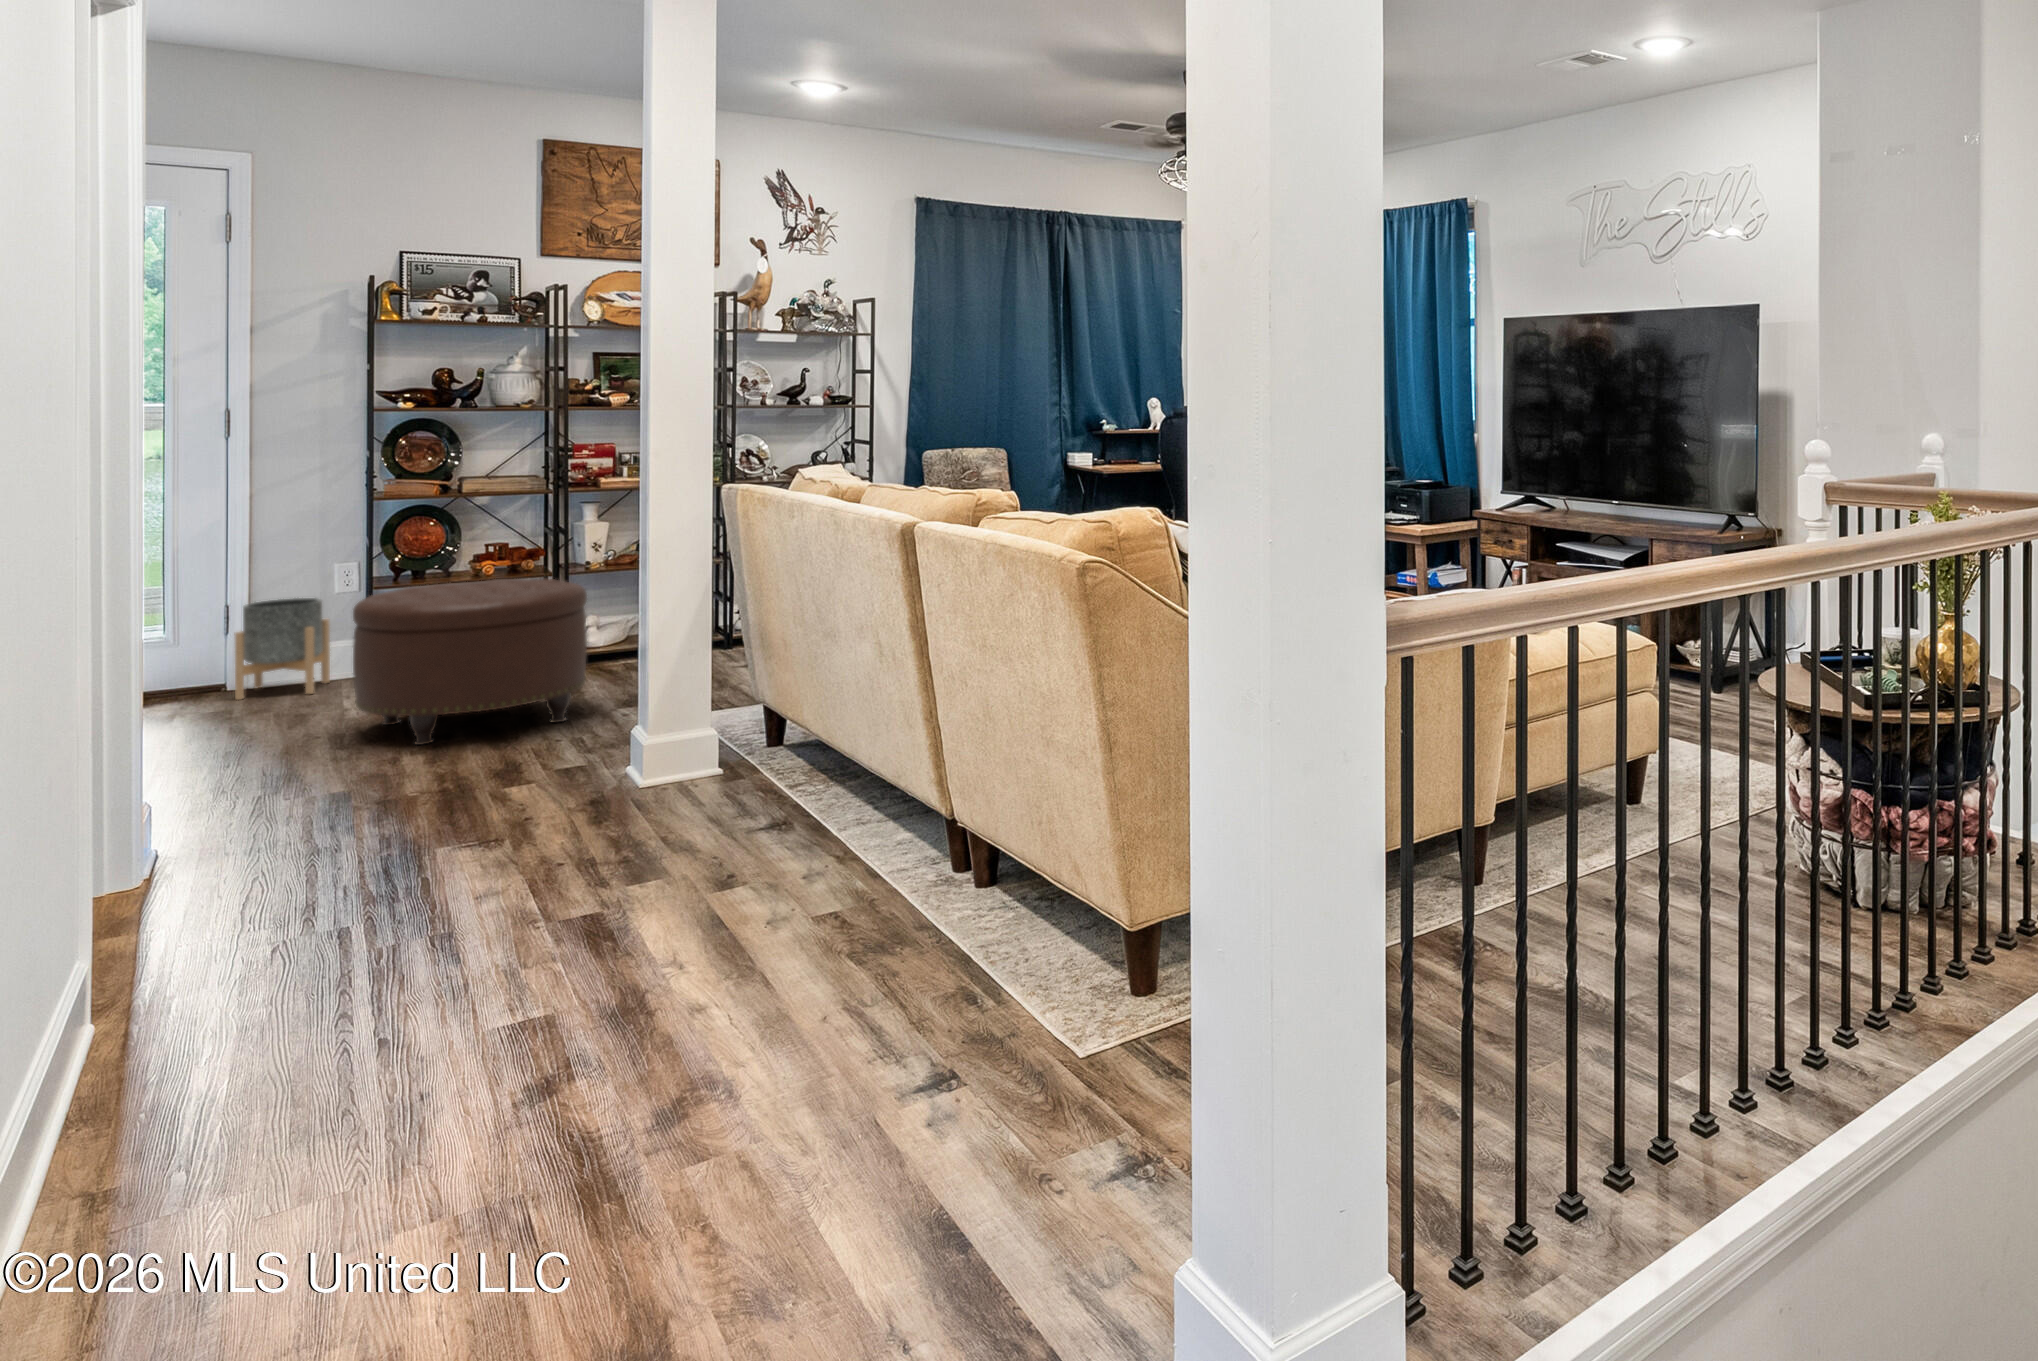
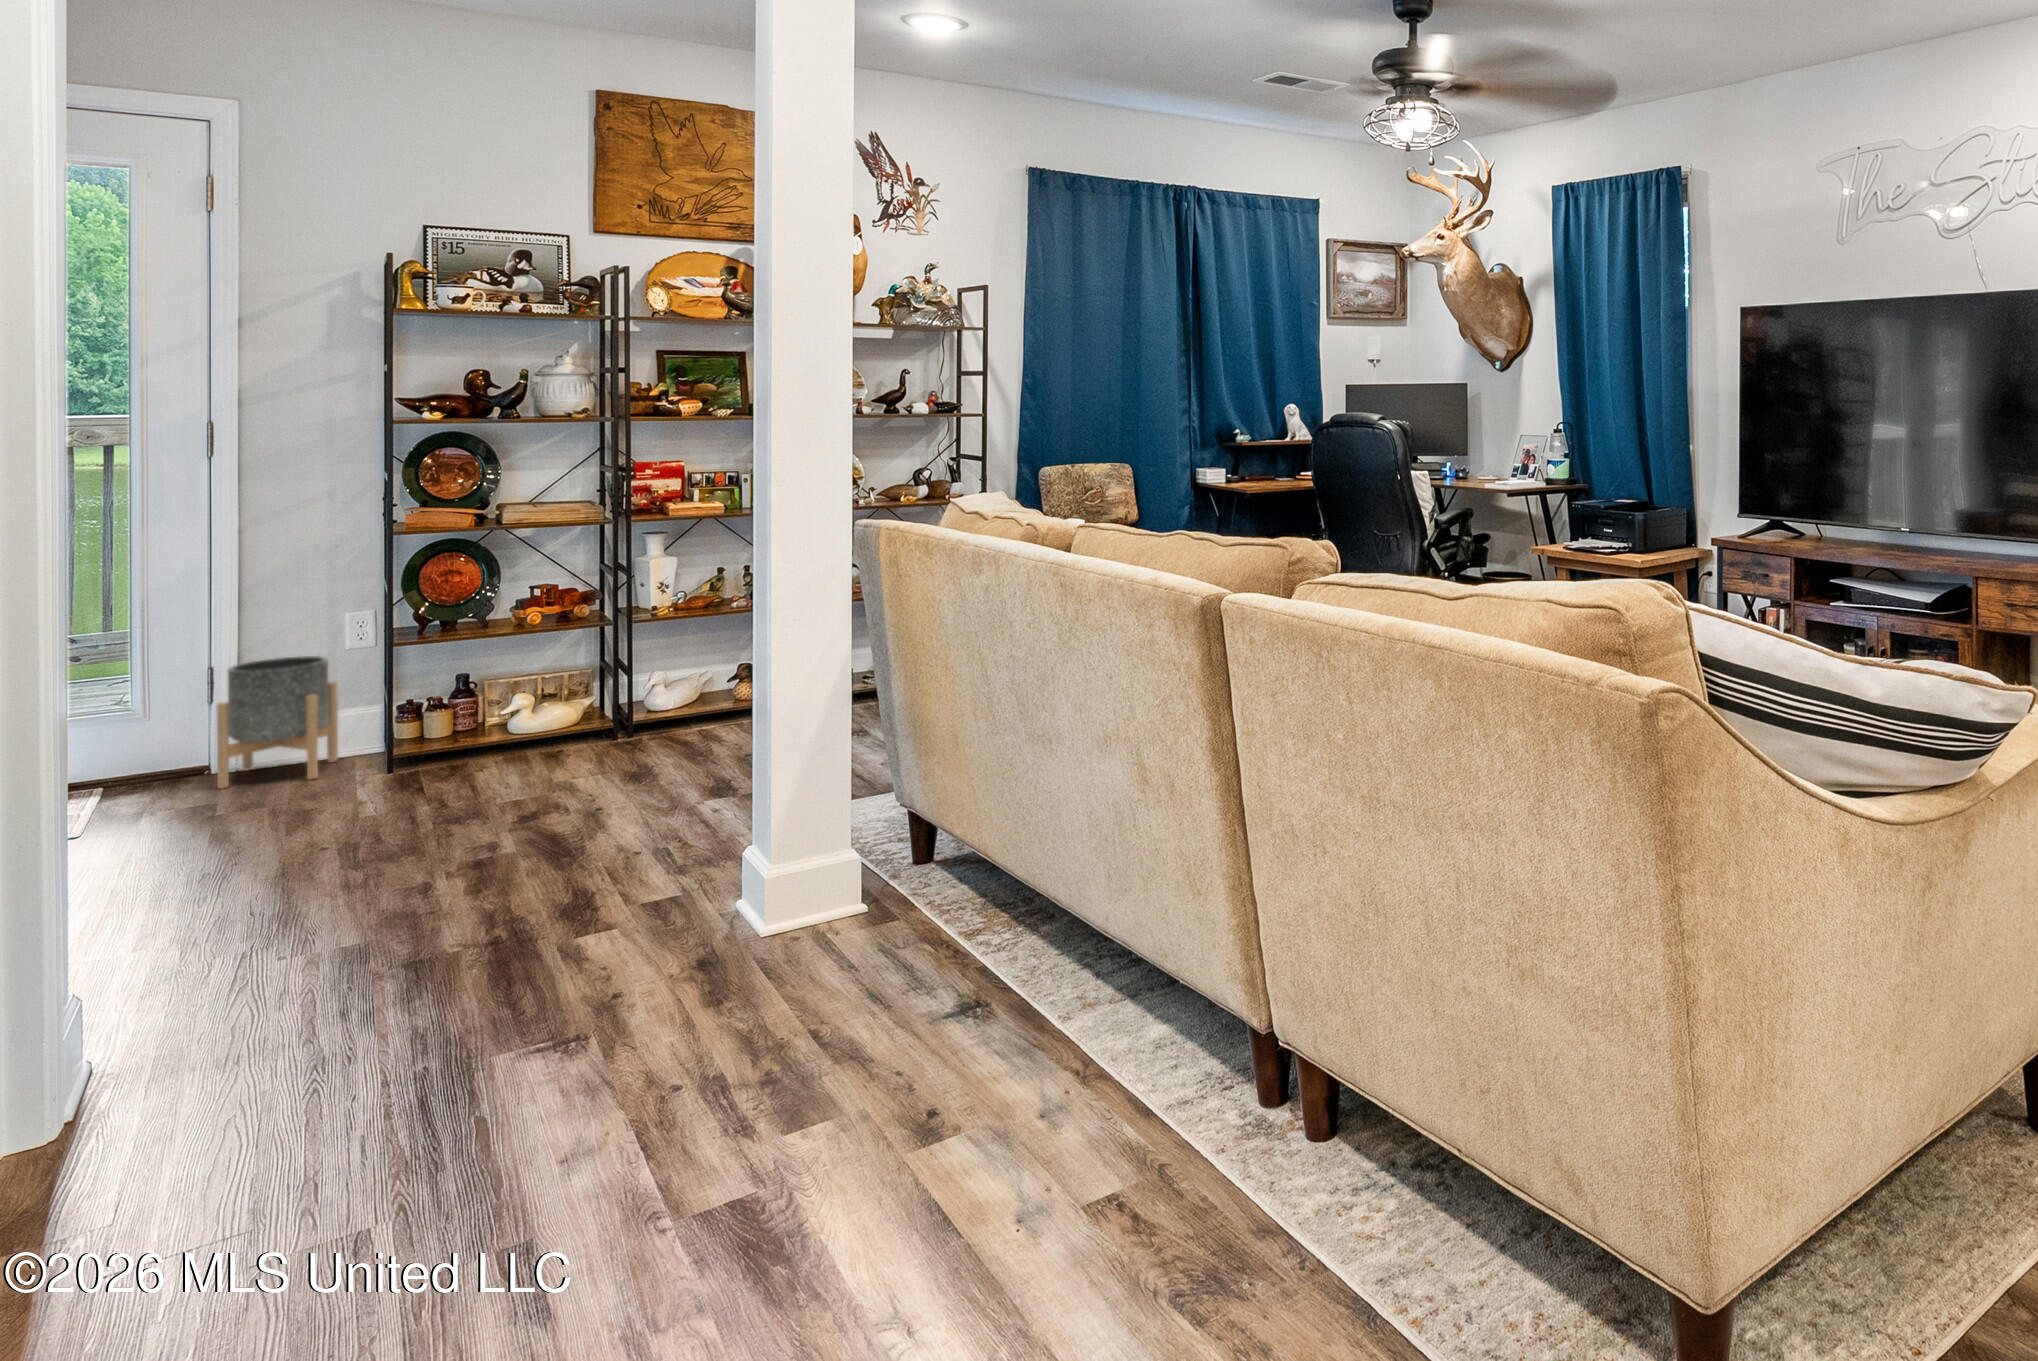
ottoman: present [353,579,587,745] -> none [368,635,666,862]

